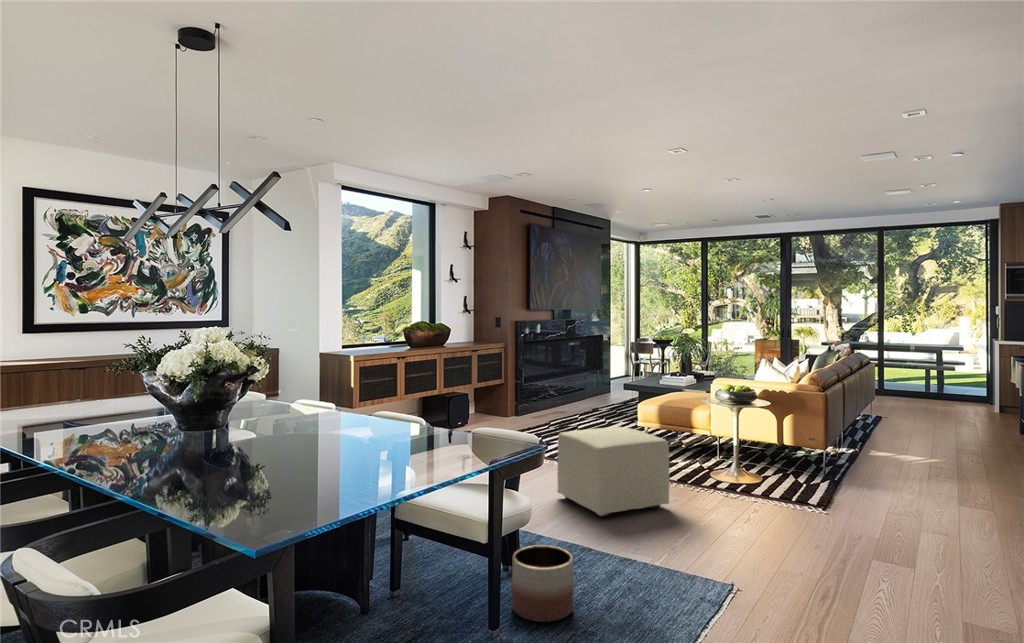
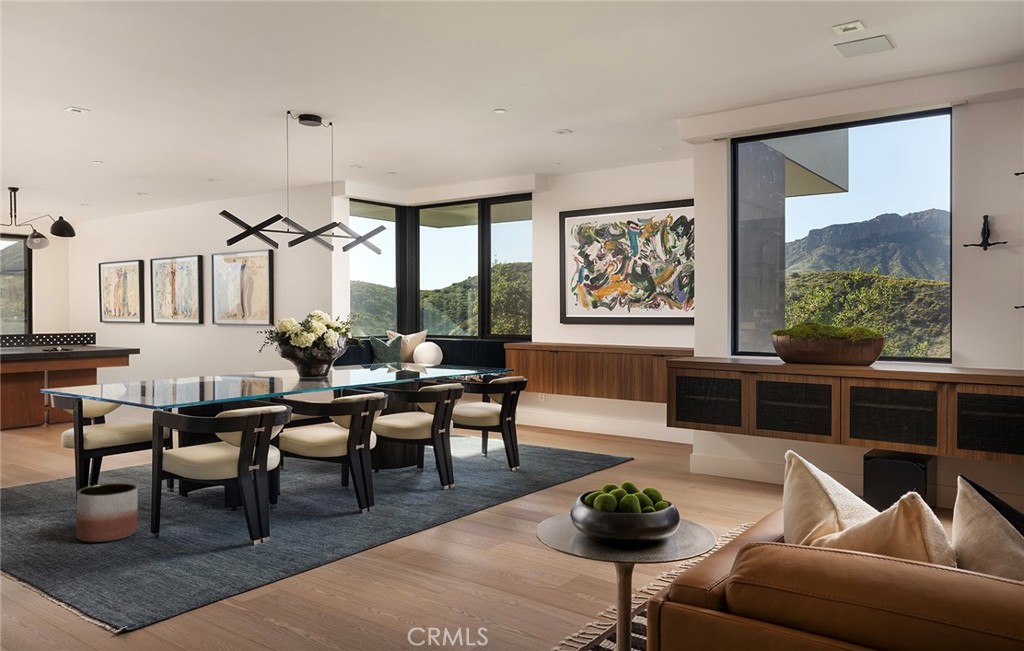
ottoman: present [557,427,670,517] -> none [286,463,439,615]

